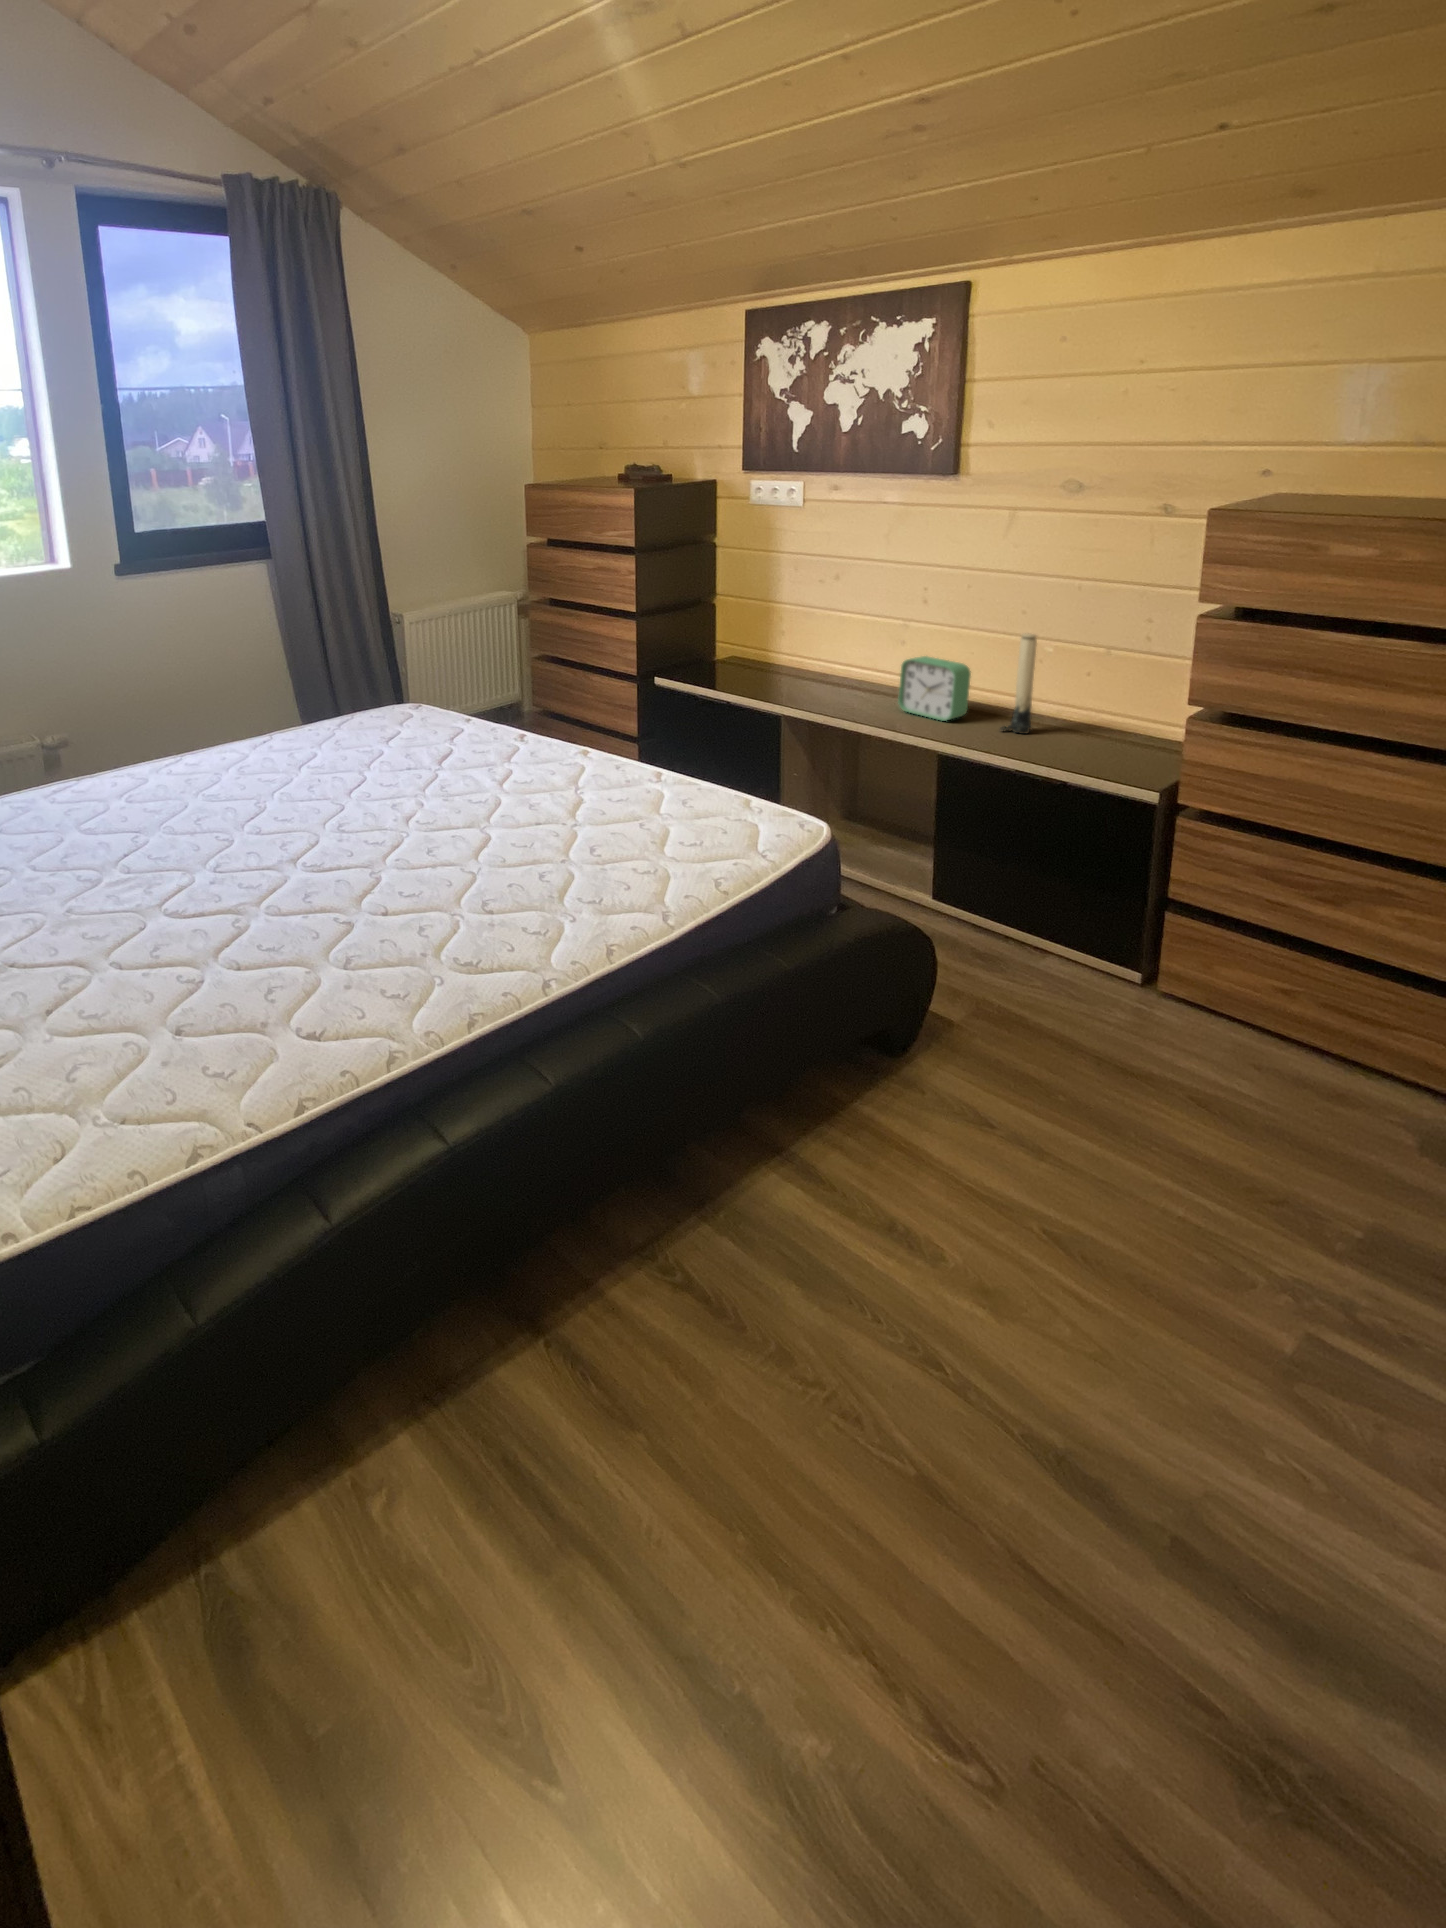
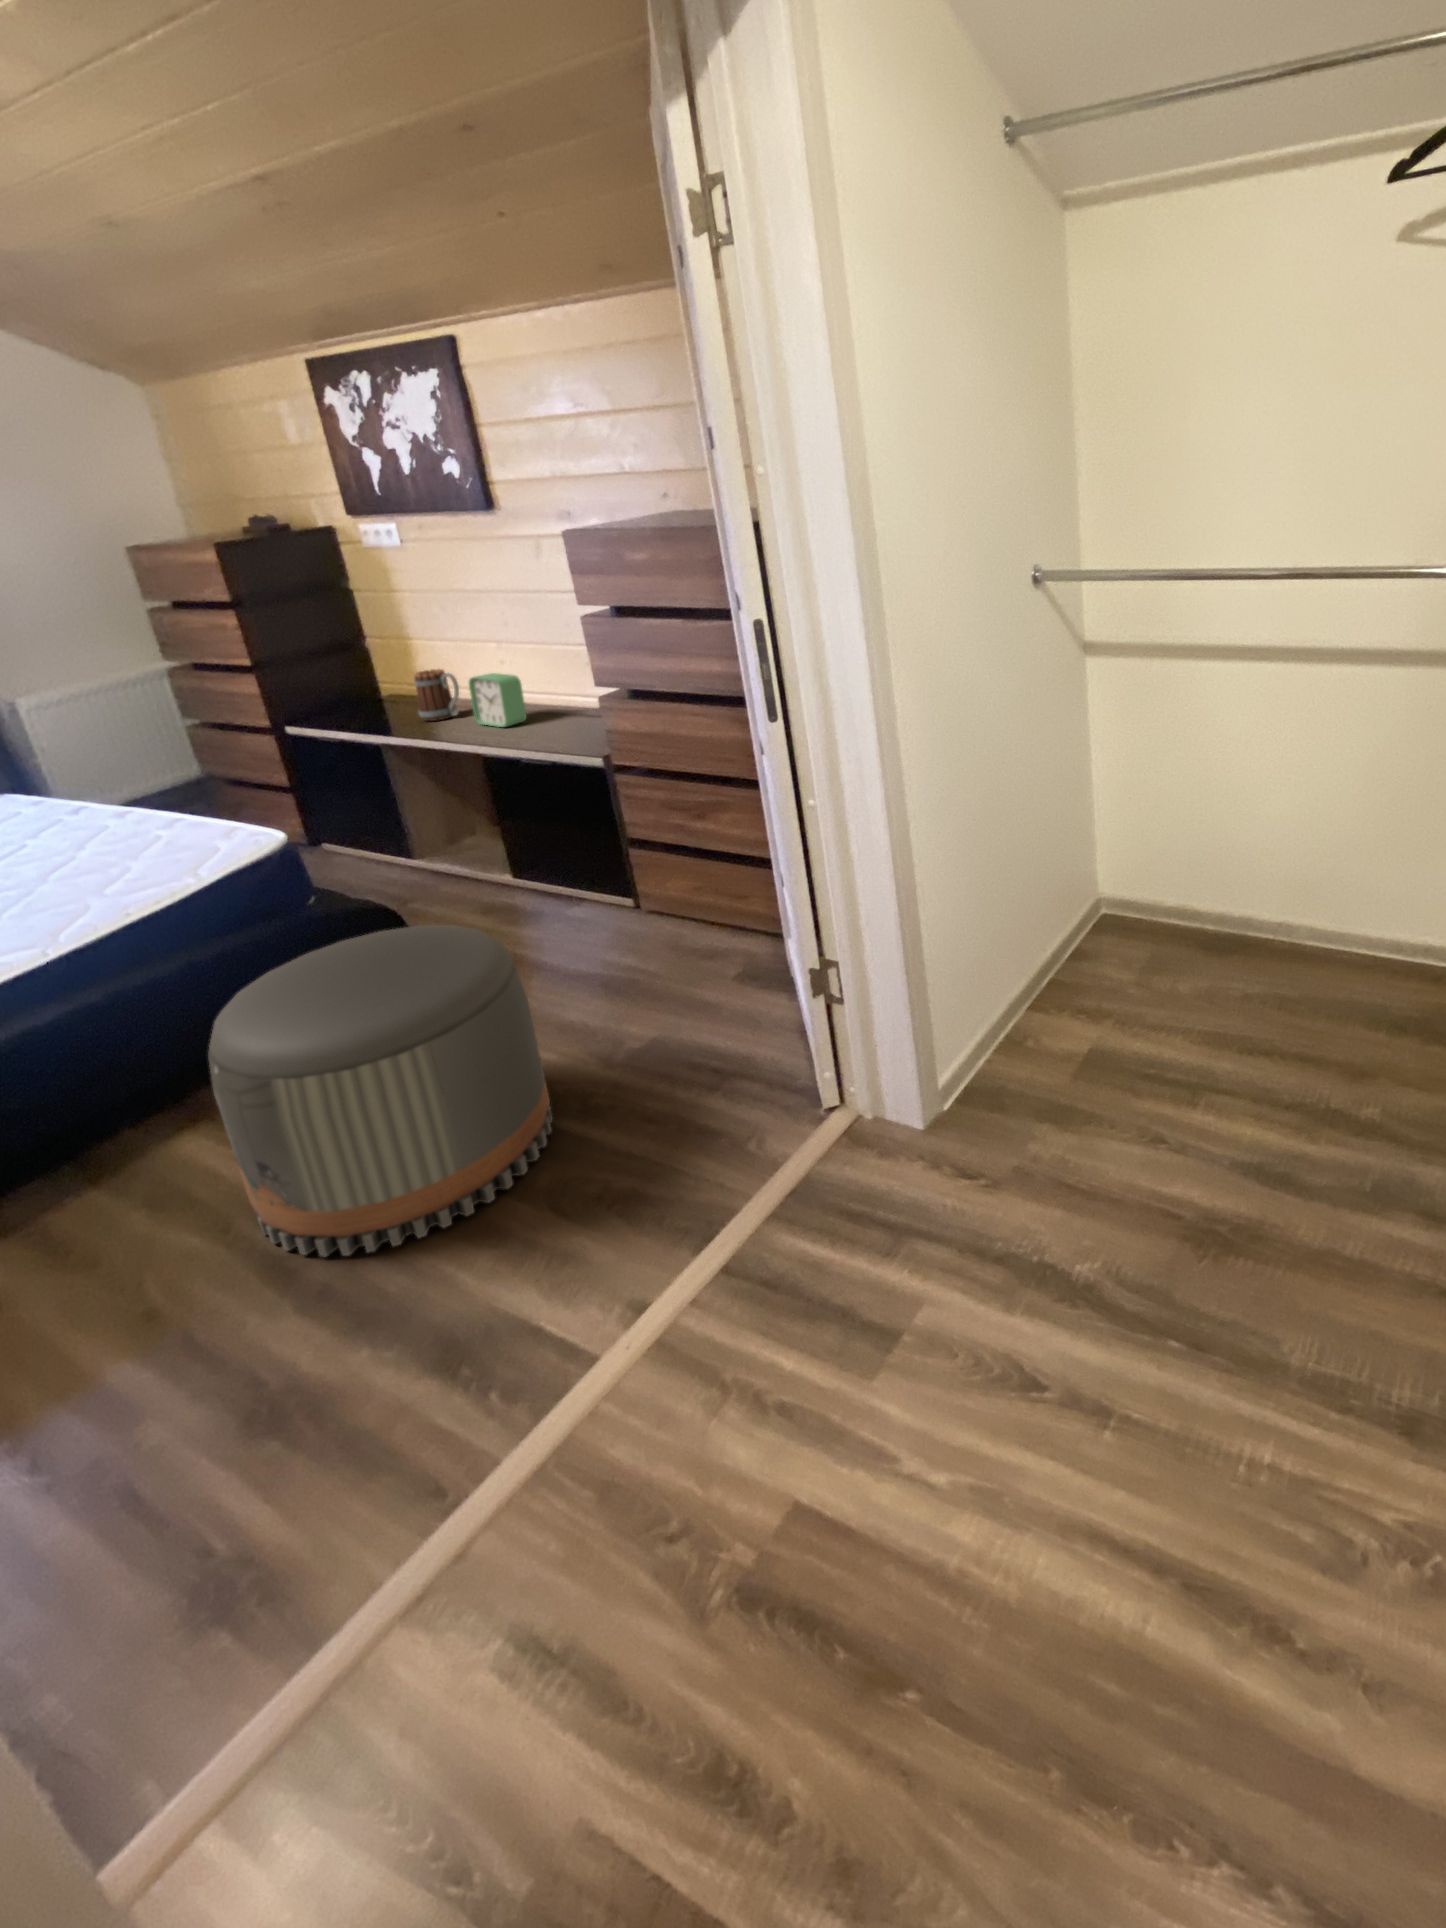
candle: present [1000,633,1037,734] -> none [535,642,564,729]
mug: none [812,640,869,697] -> present [414,669,459,721]
pouf: none [942,1007,1389,1502] -> present [208,925,553,1257]

